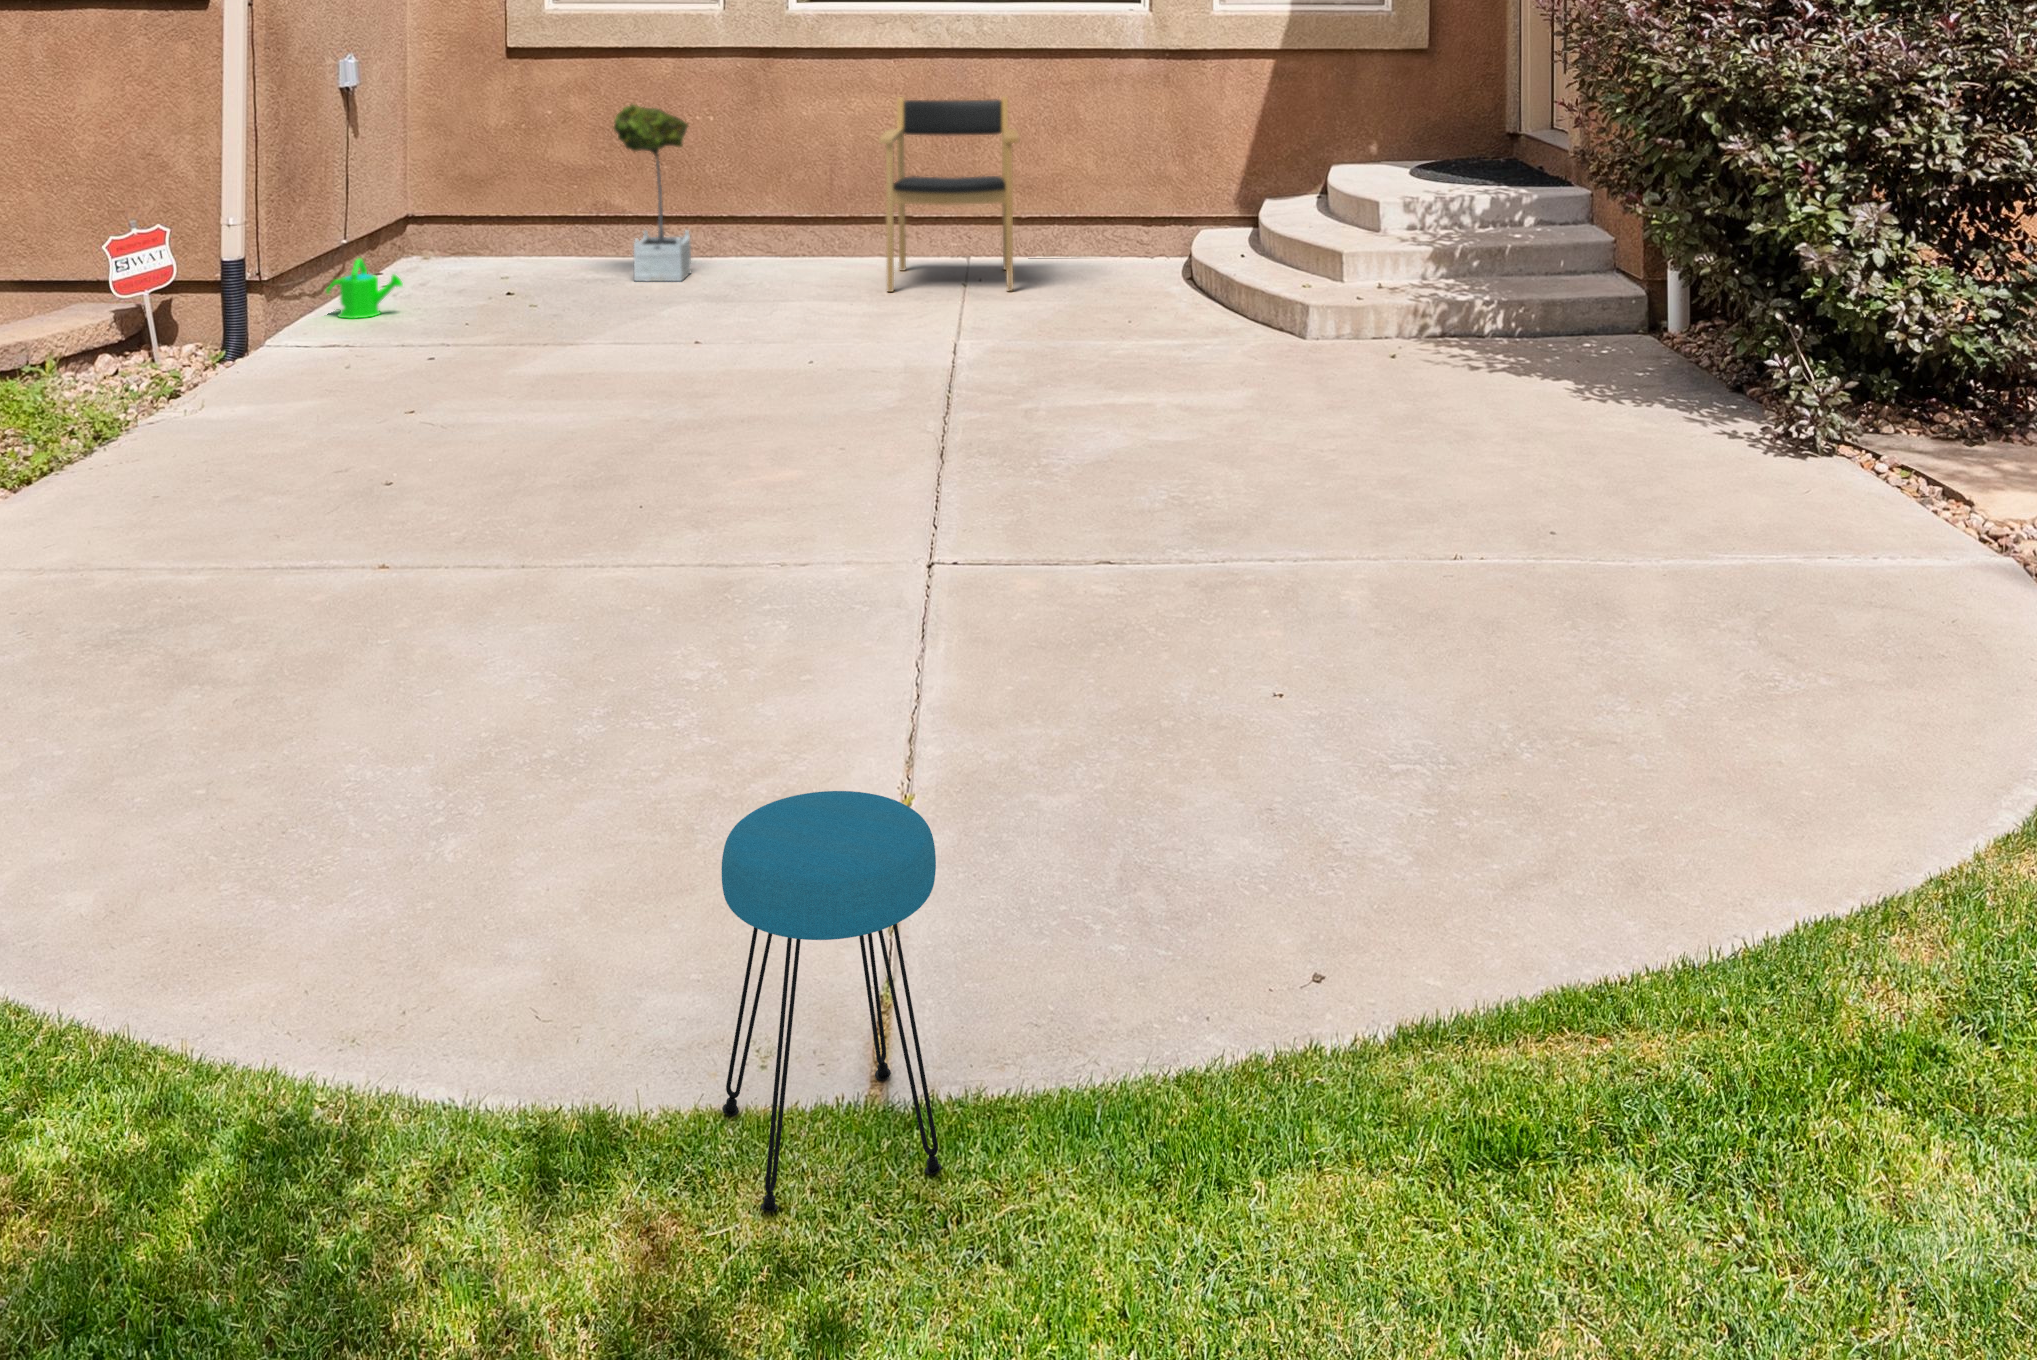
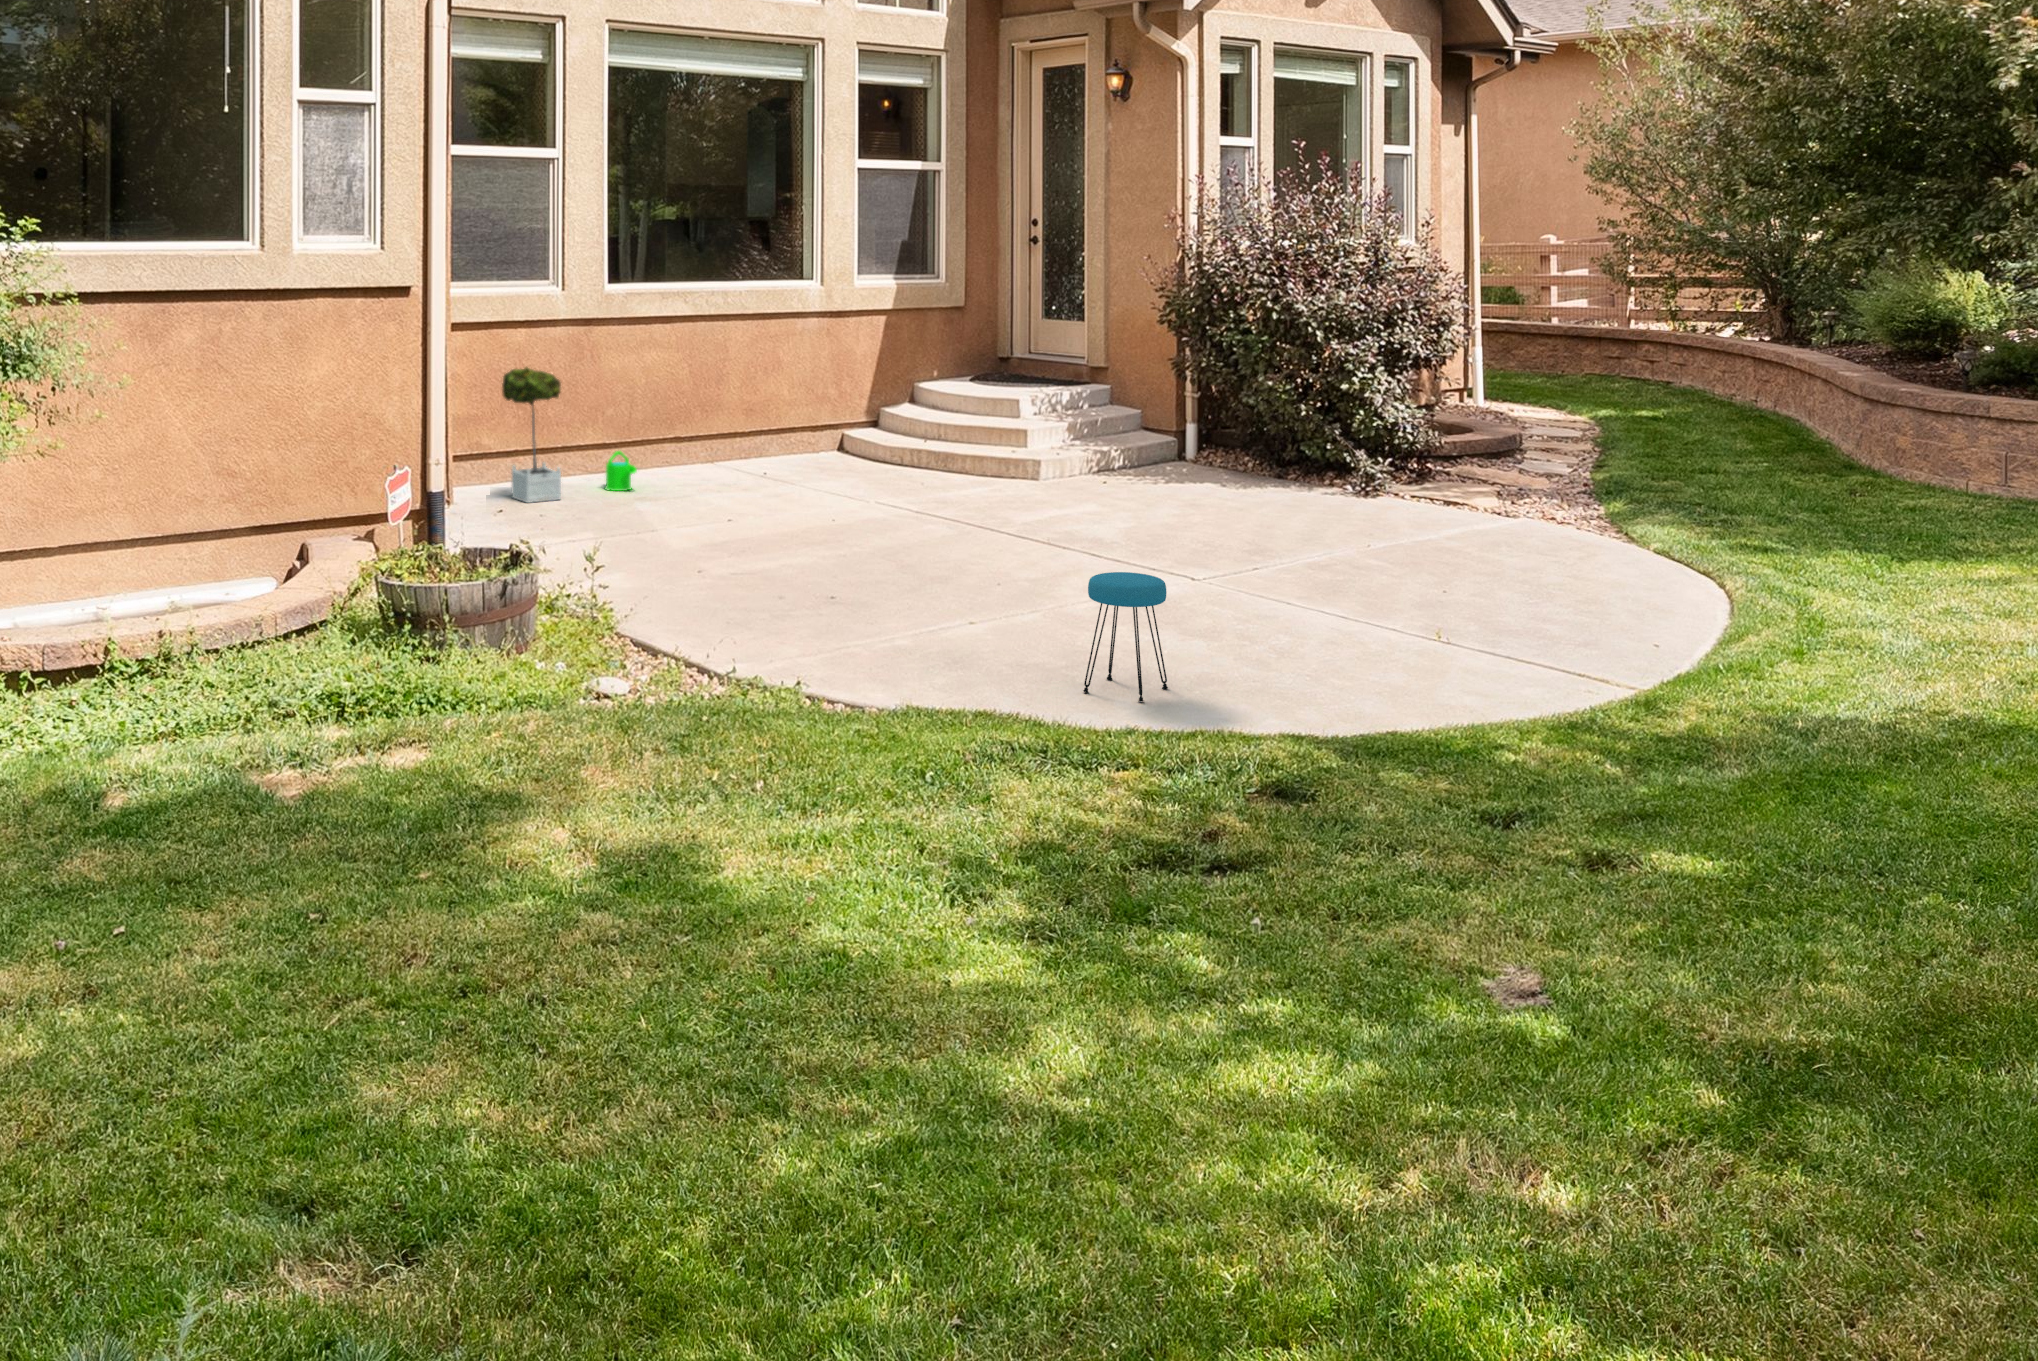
armchair: present [879,97,1020,292] -> none [678,351,796,492]
watering can: present [326,258,403,319] -> present [605,451,637,491]
stool: present [722,791,942,1212] -> present [1083,572,1168,701]

